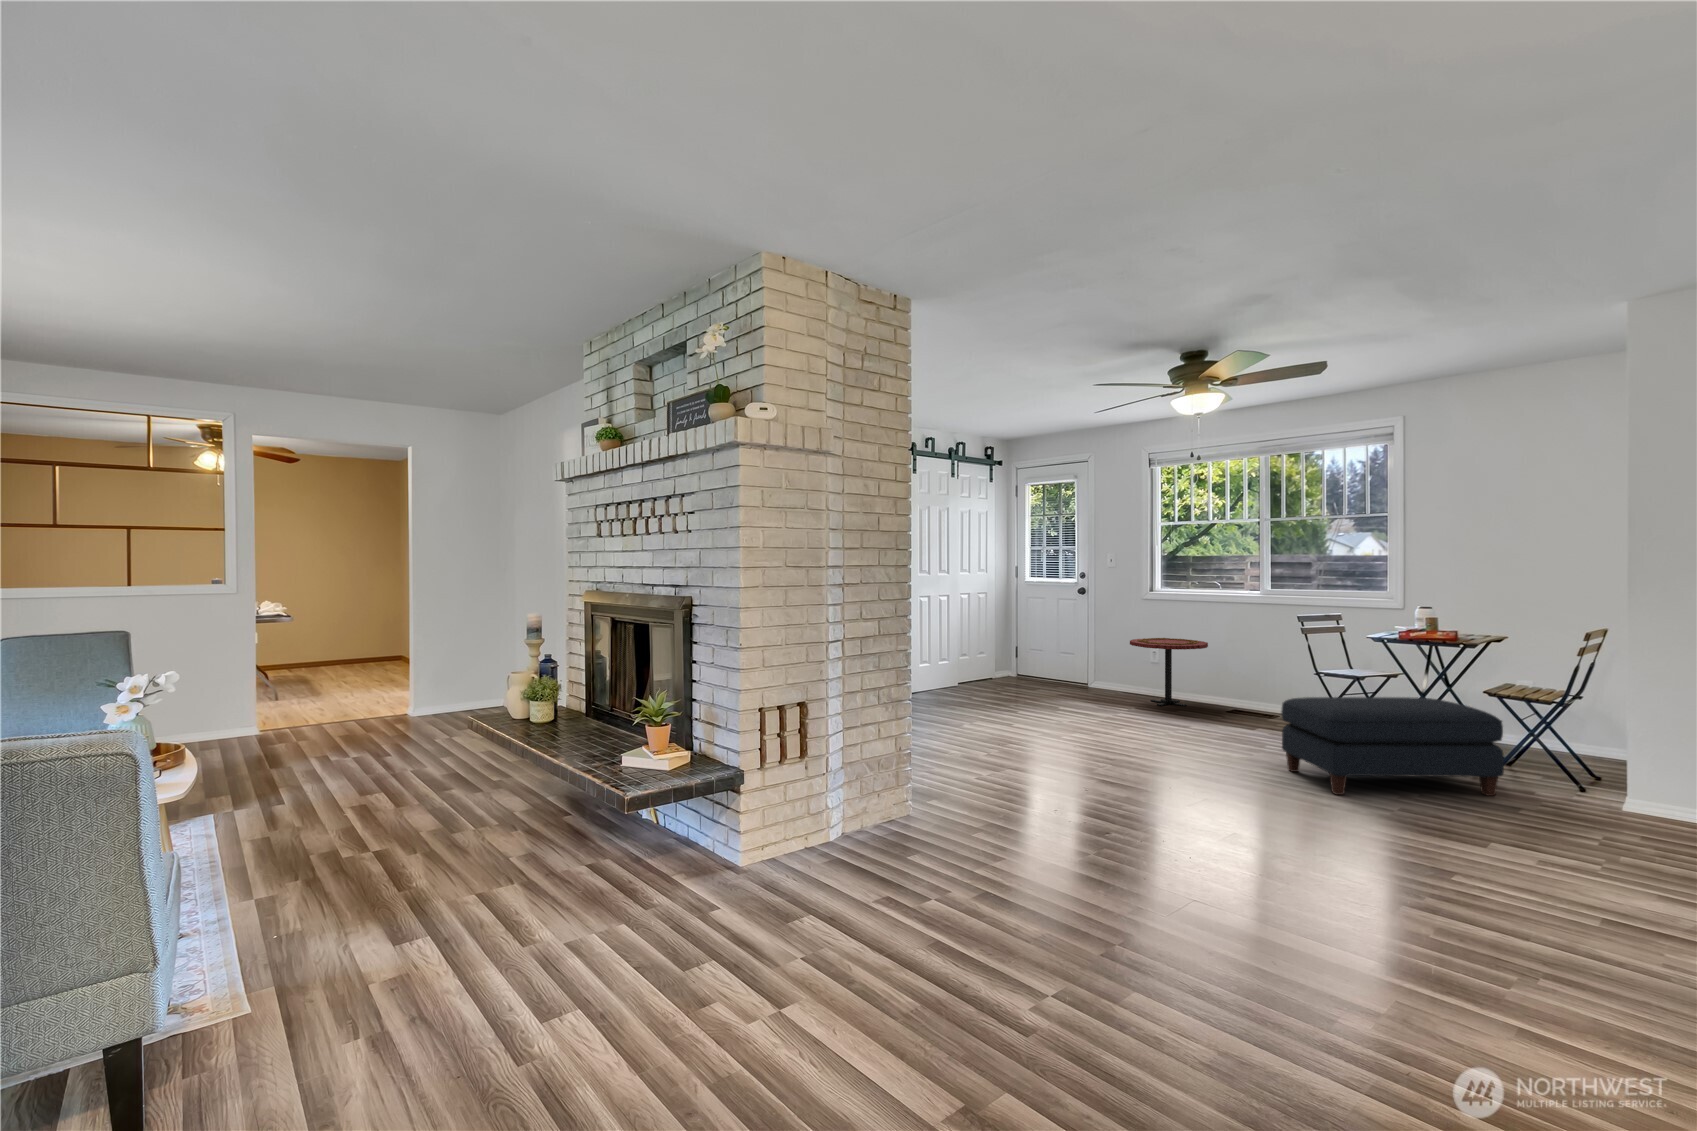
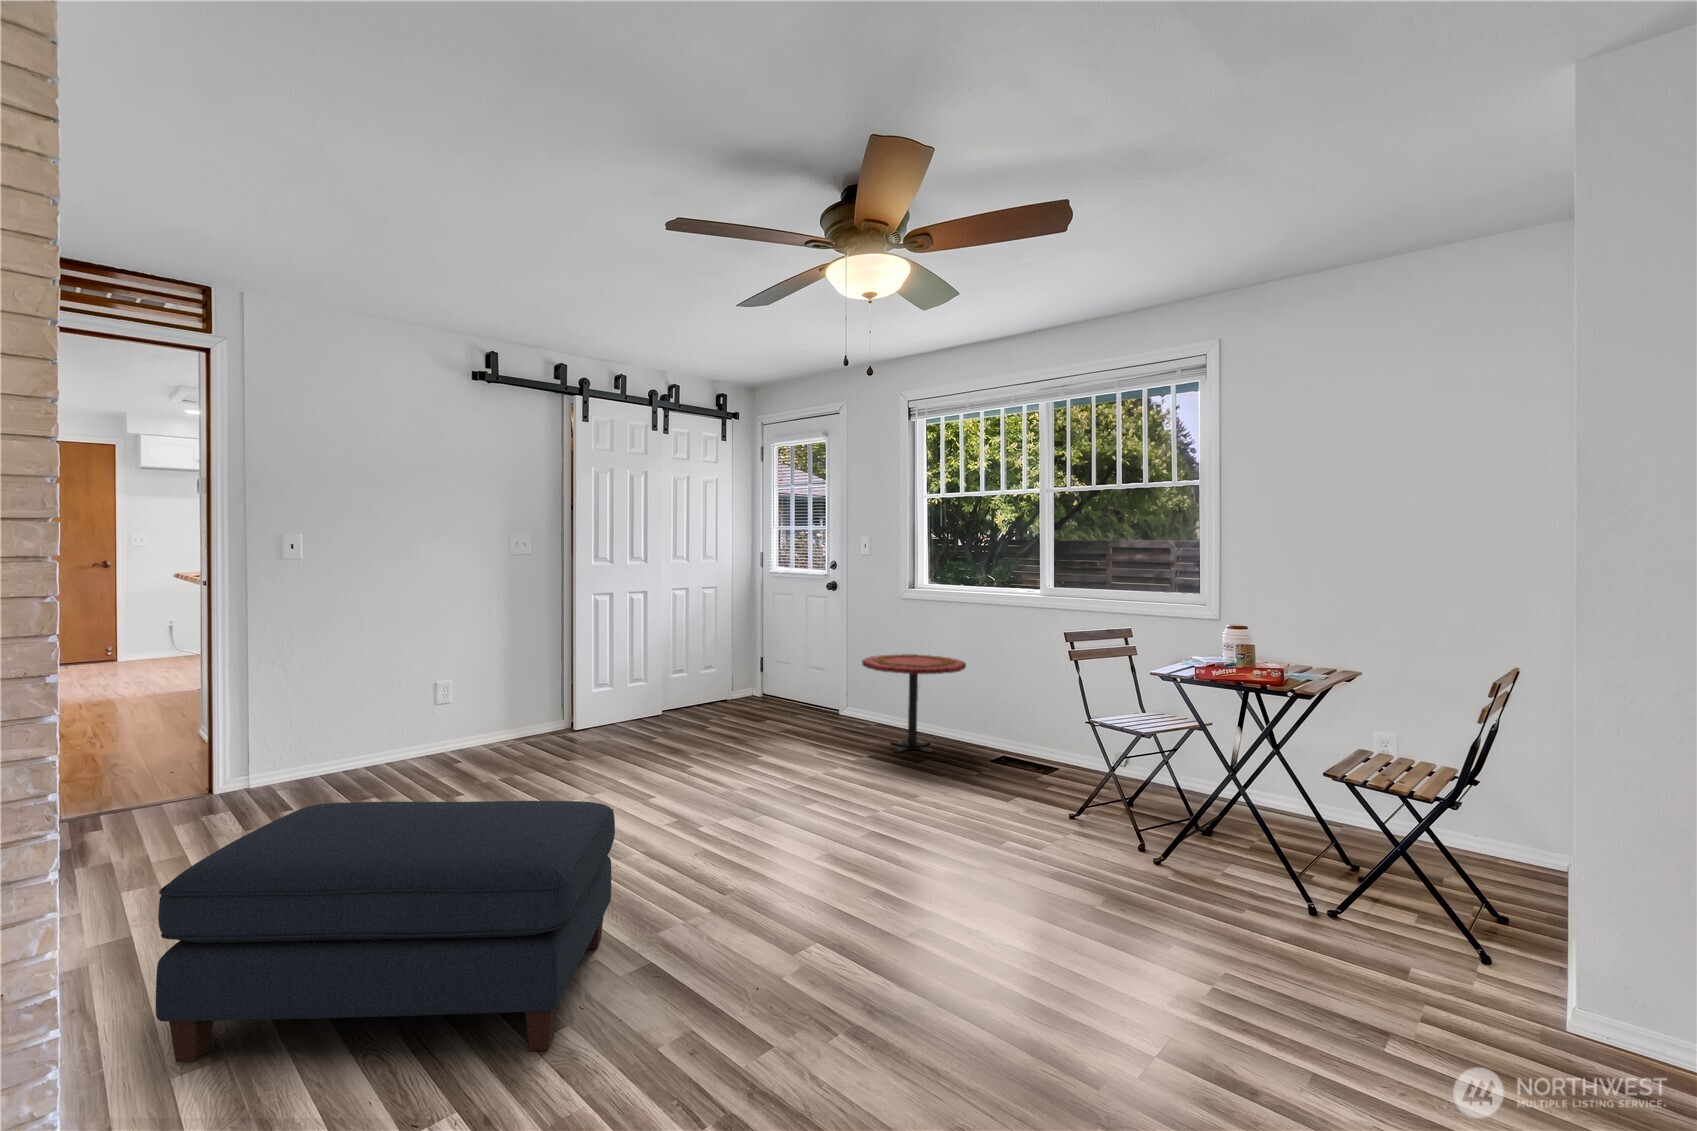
ottoman: present [1281,697,1504,796] -> present [156,801,615,1062]

